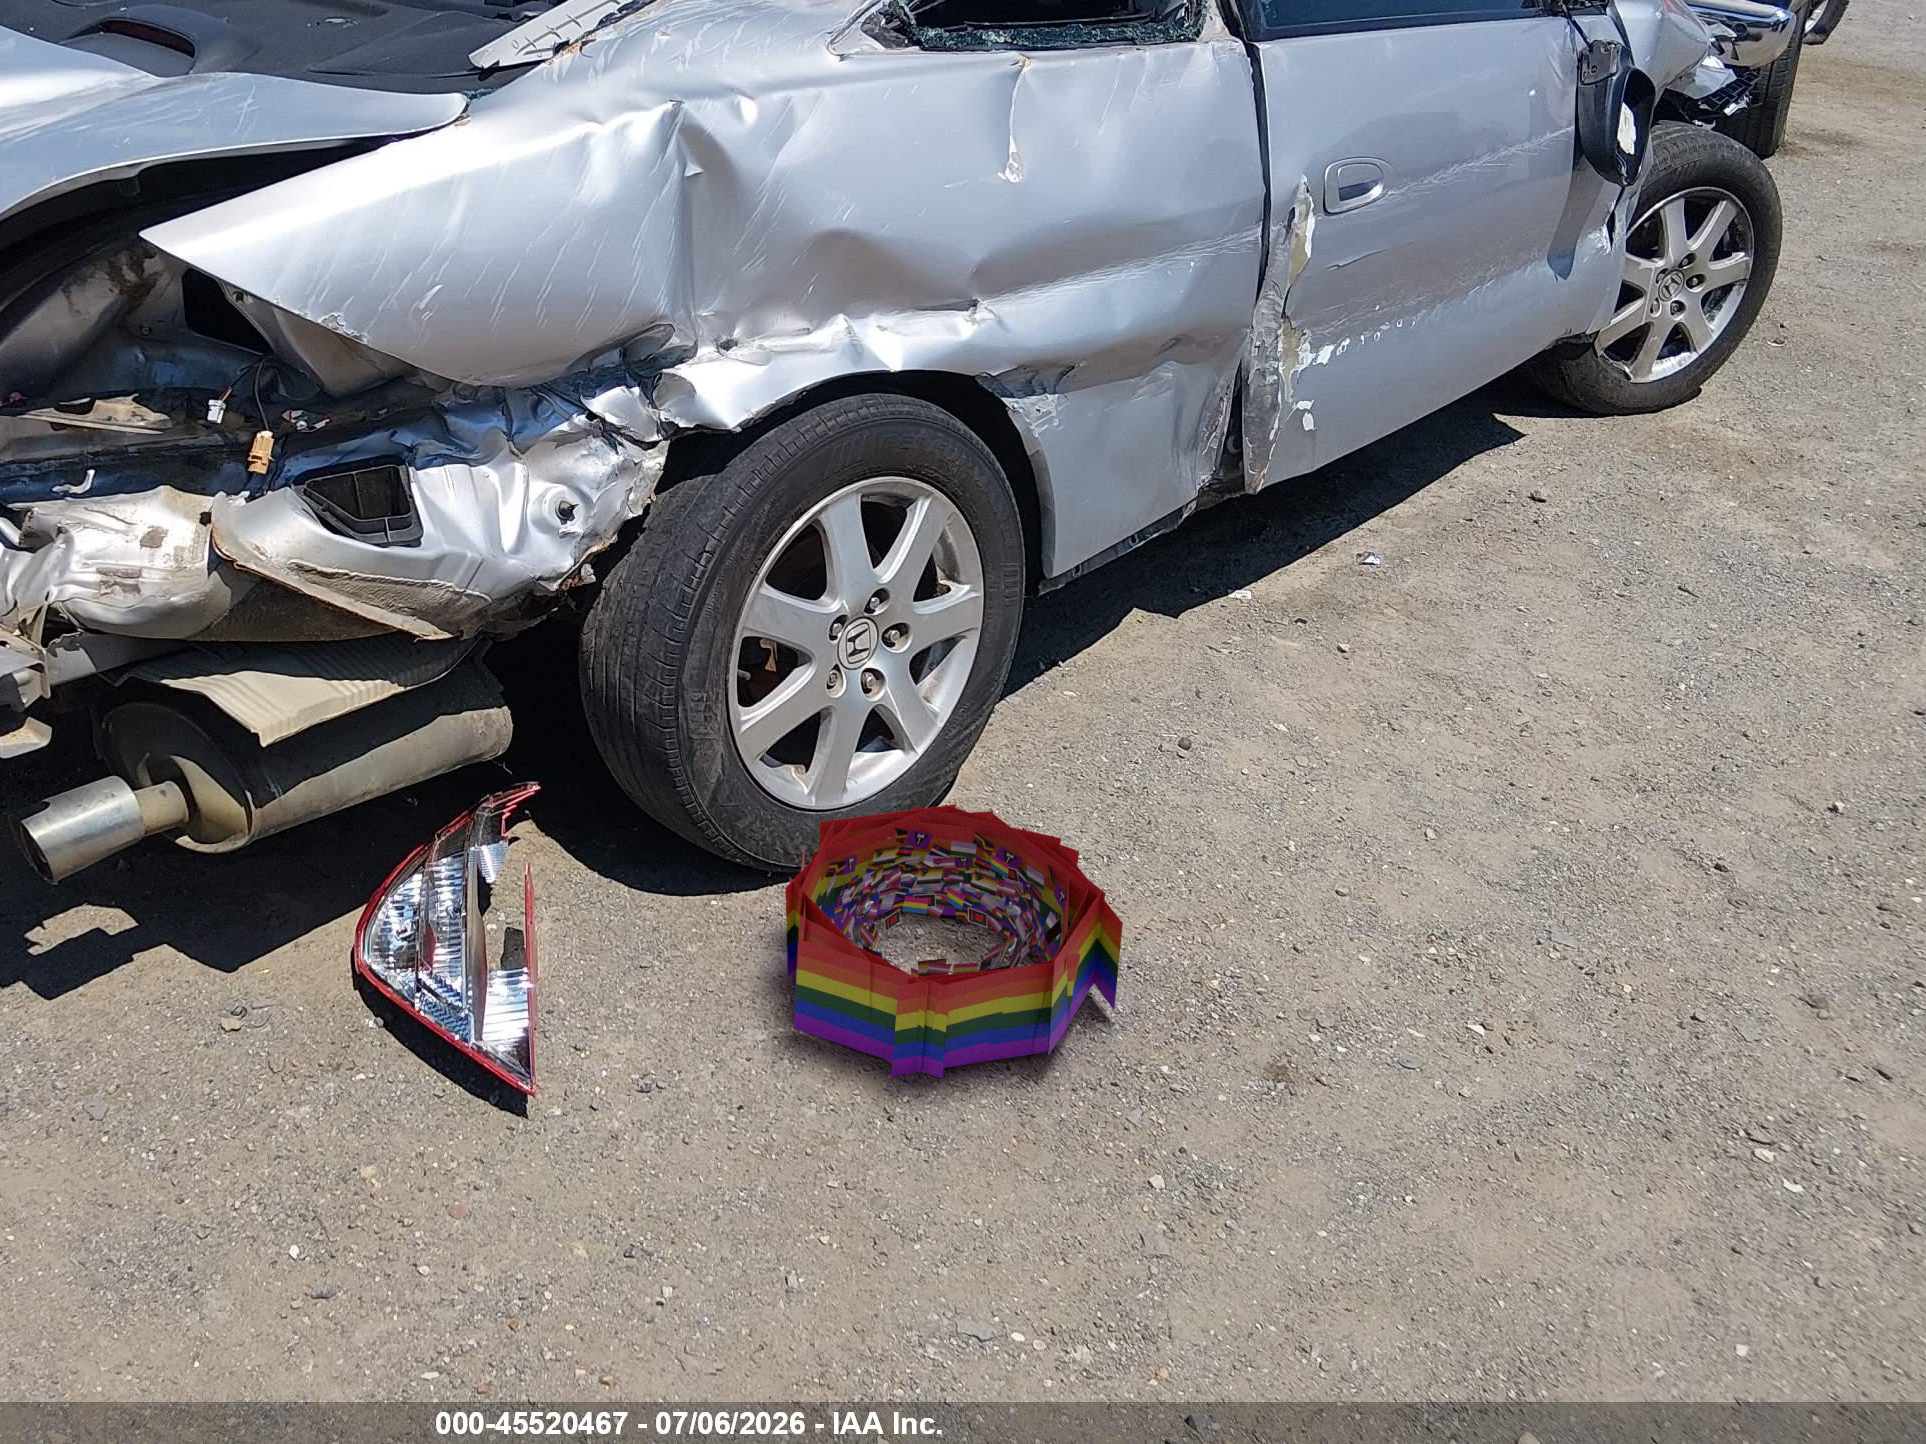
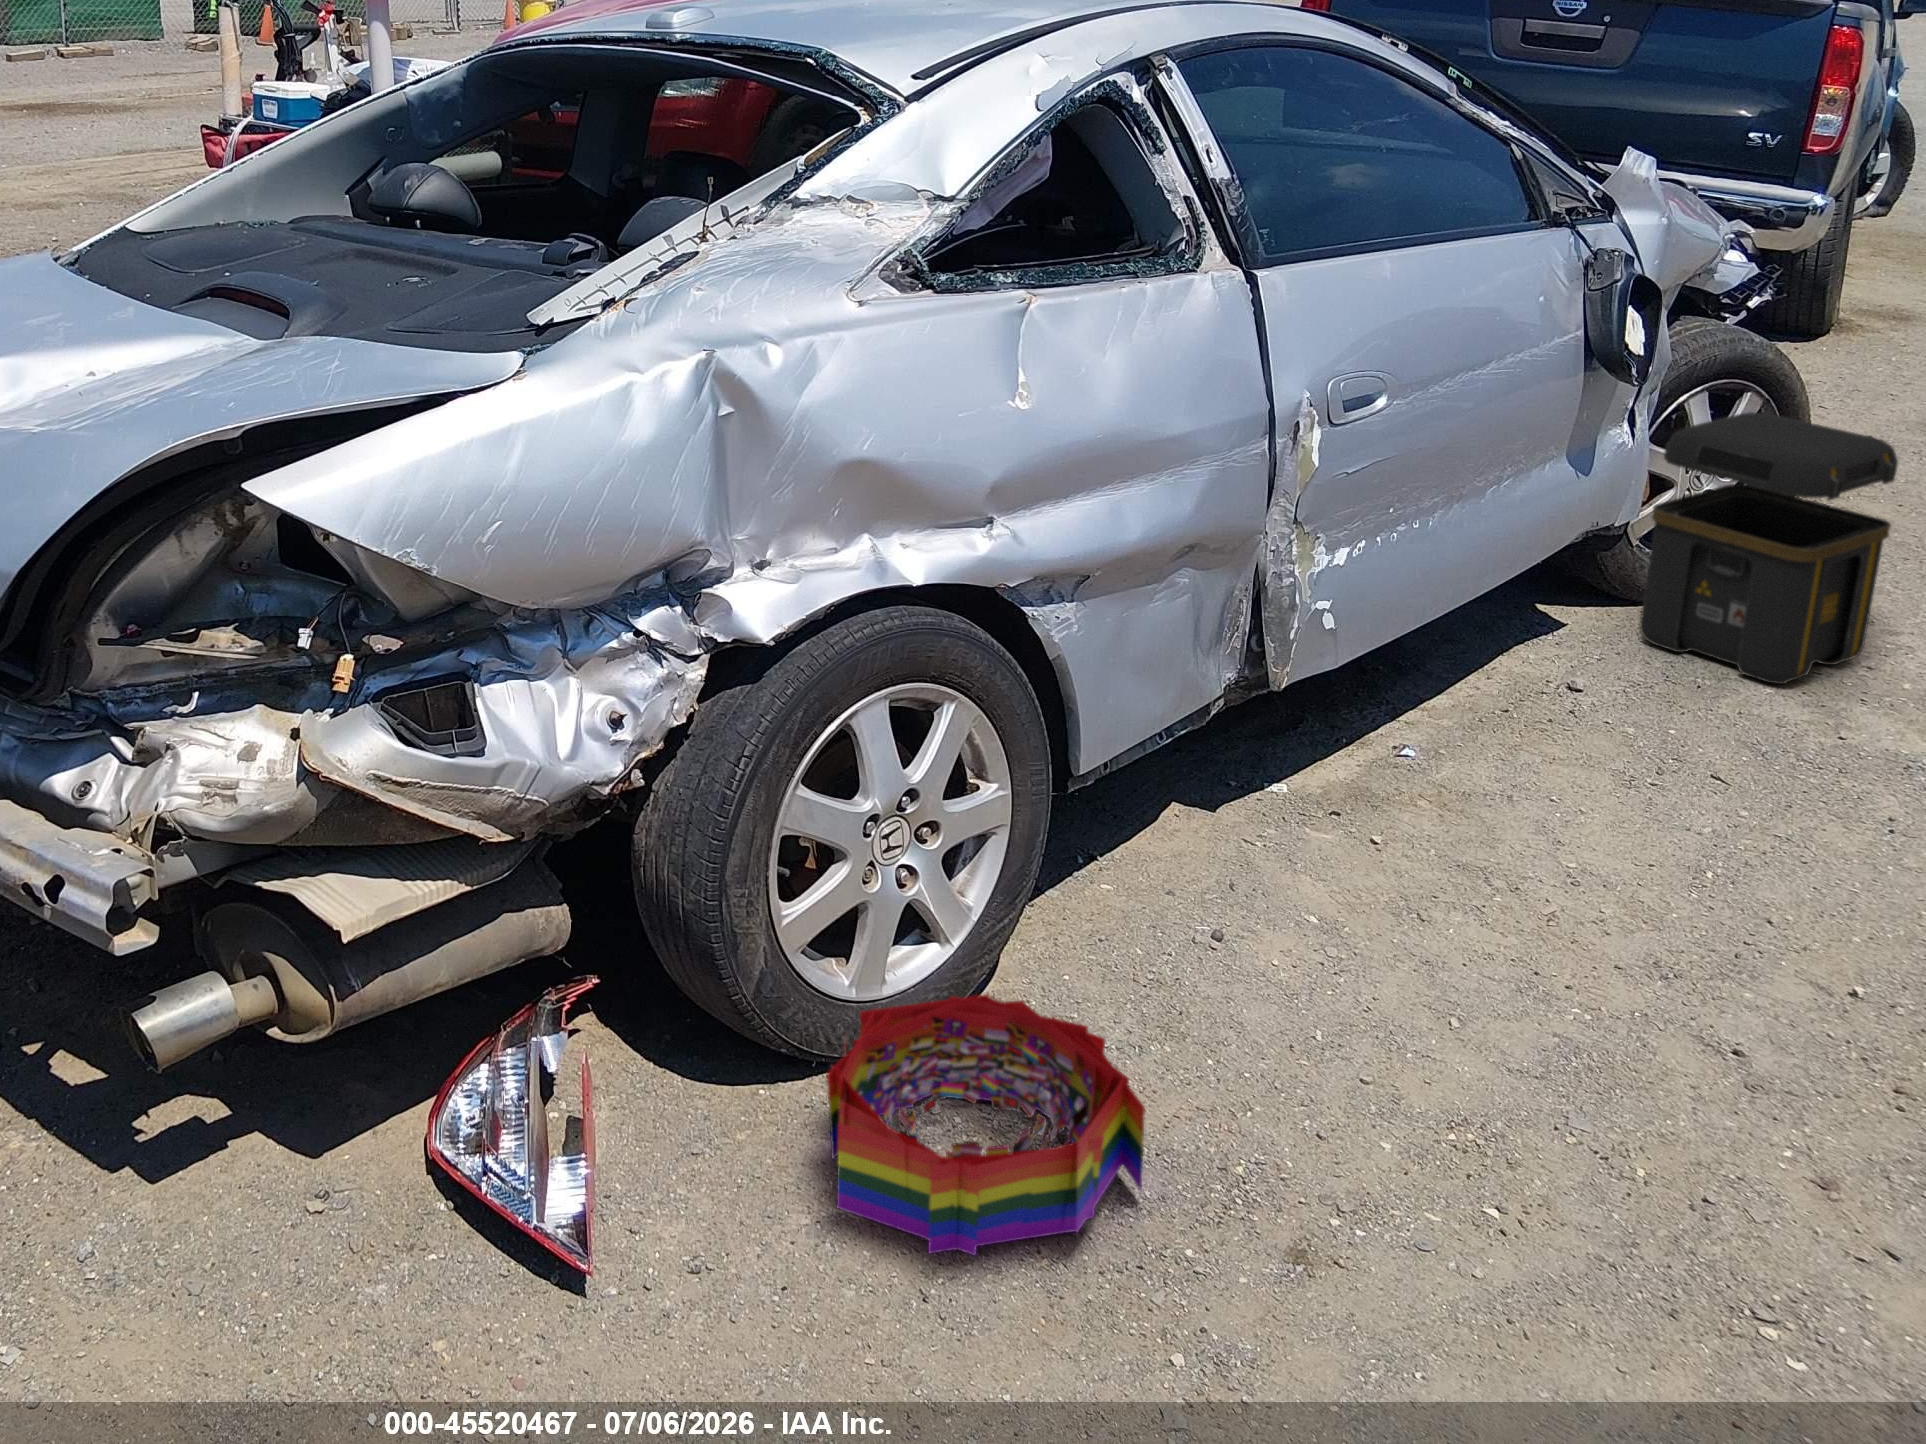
toolbox: none [1601,220,1872,497] -> present [1640,412,1898,684]

